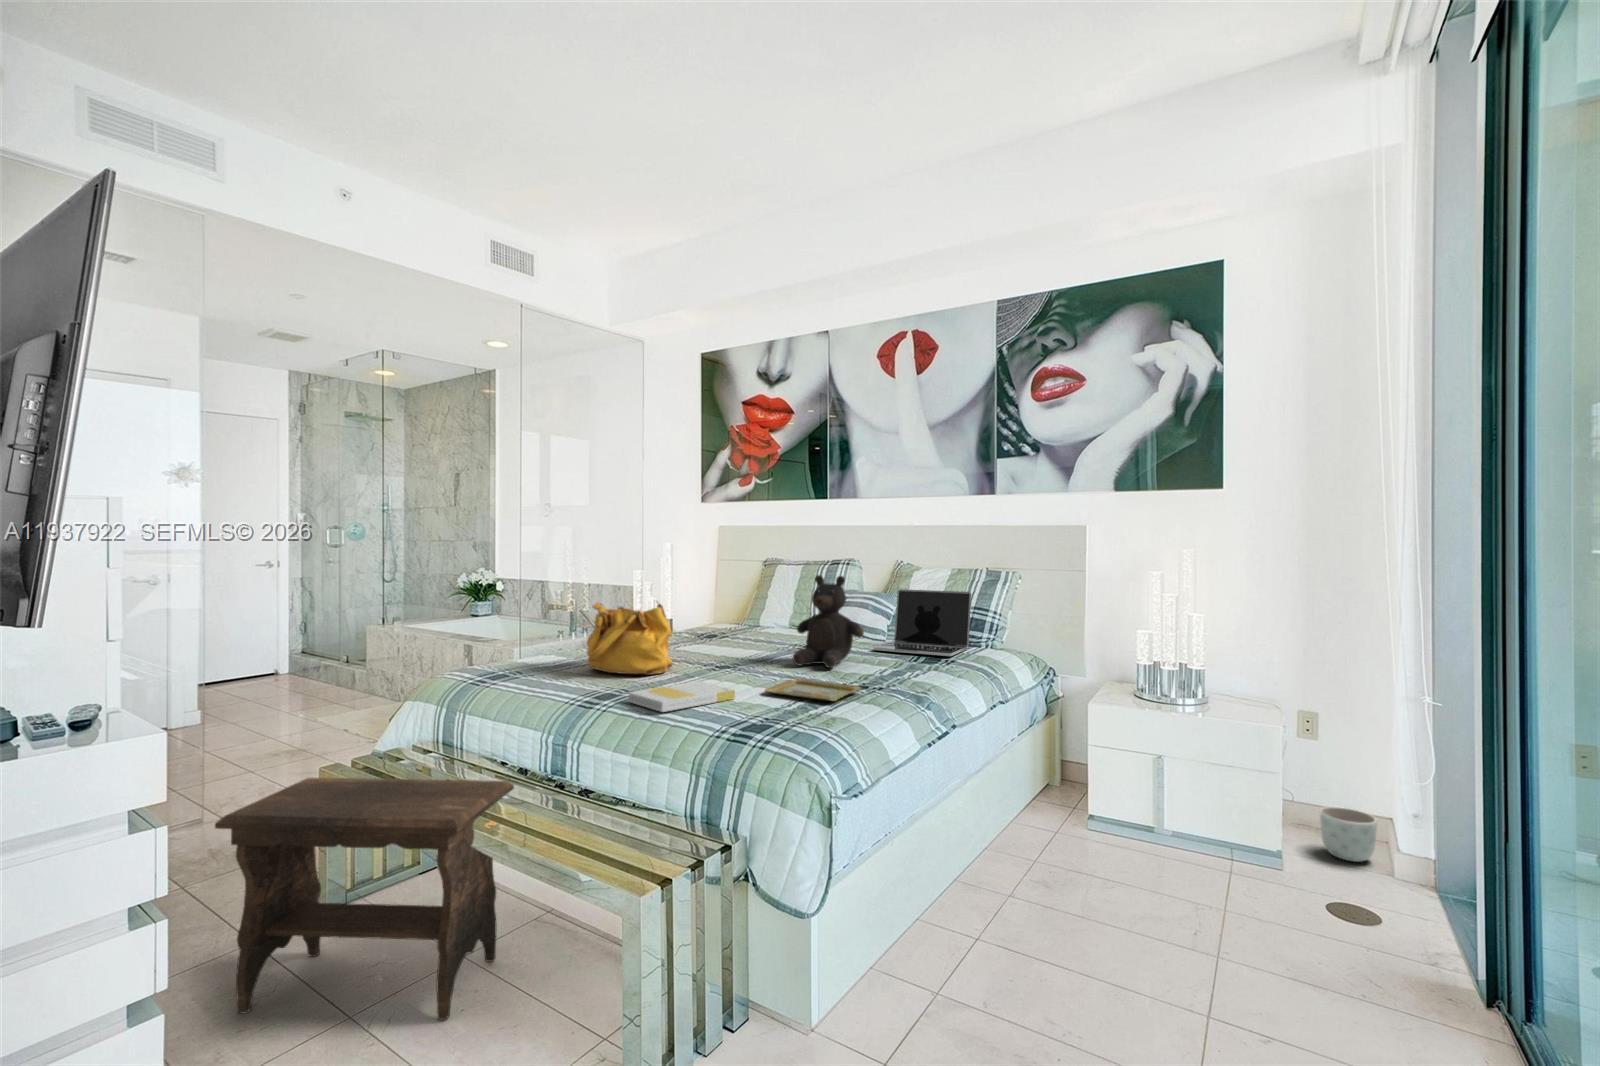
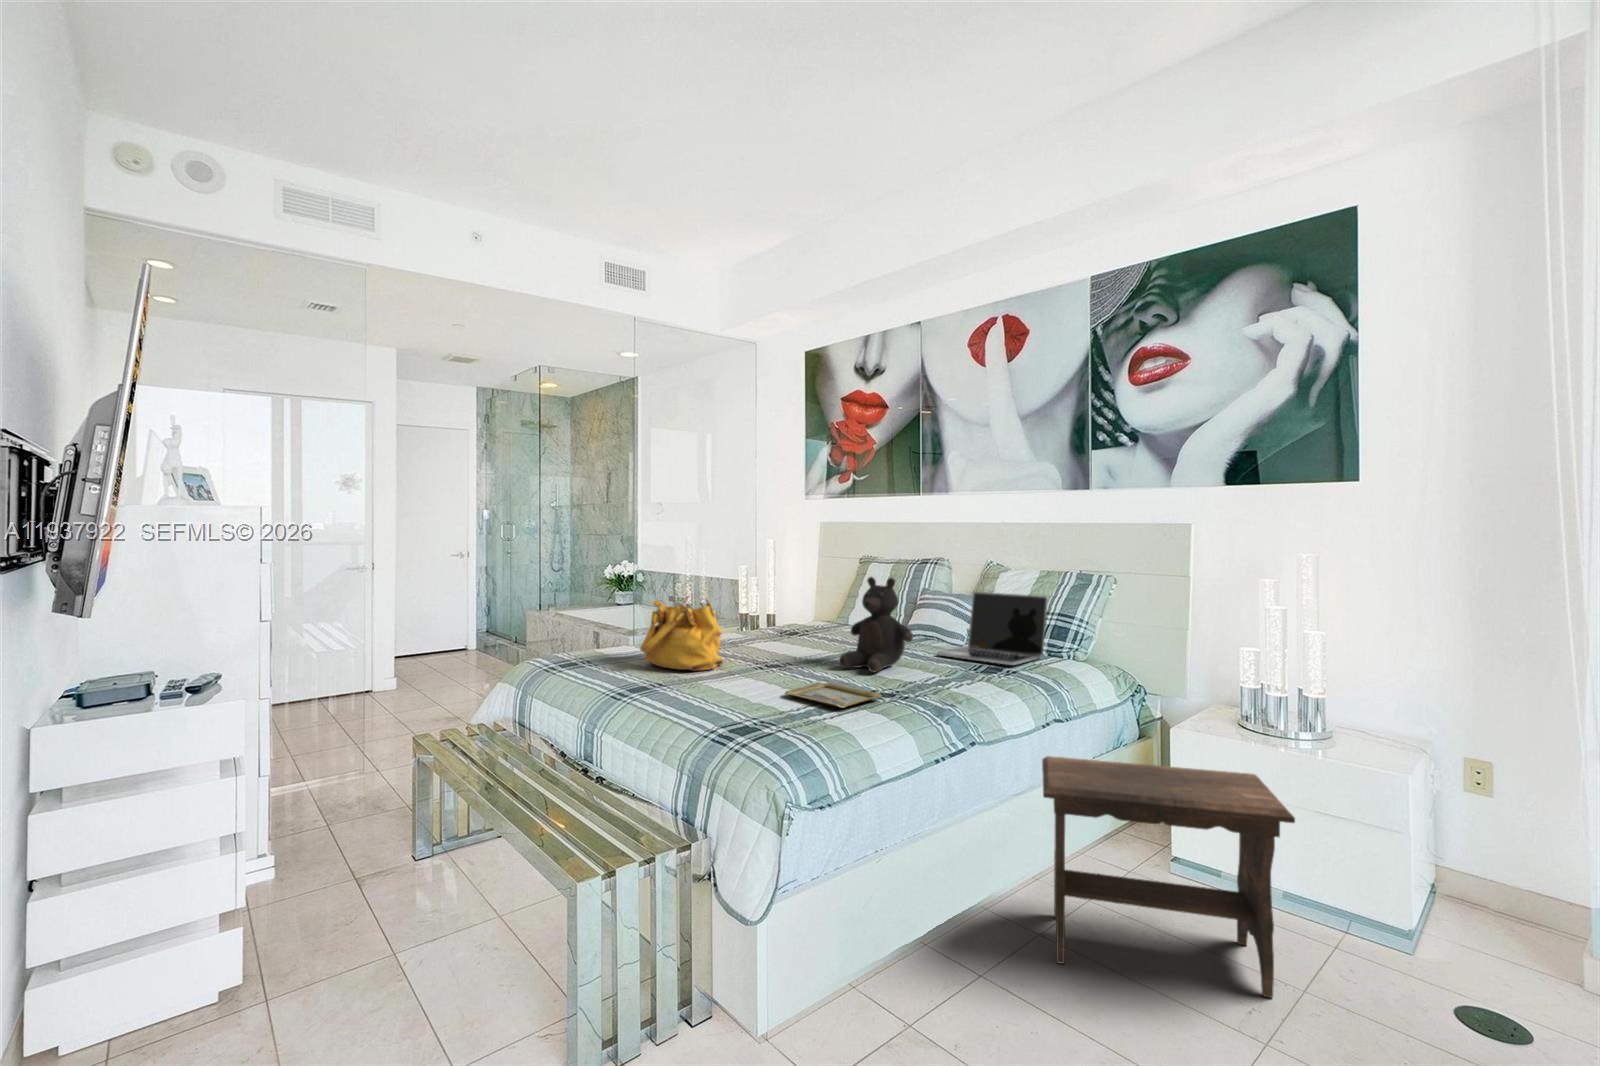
book: present [629,681,735,712] -> none [652,680,753,709]
footstool: present [215,778,514,1020] -> present [1042,756,1295,998]
planter: present [1320,807,1377,862] -> none [1463,872,1542,945]

